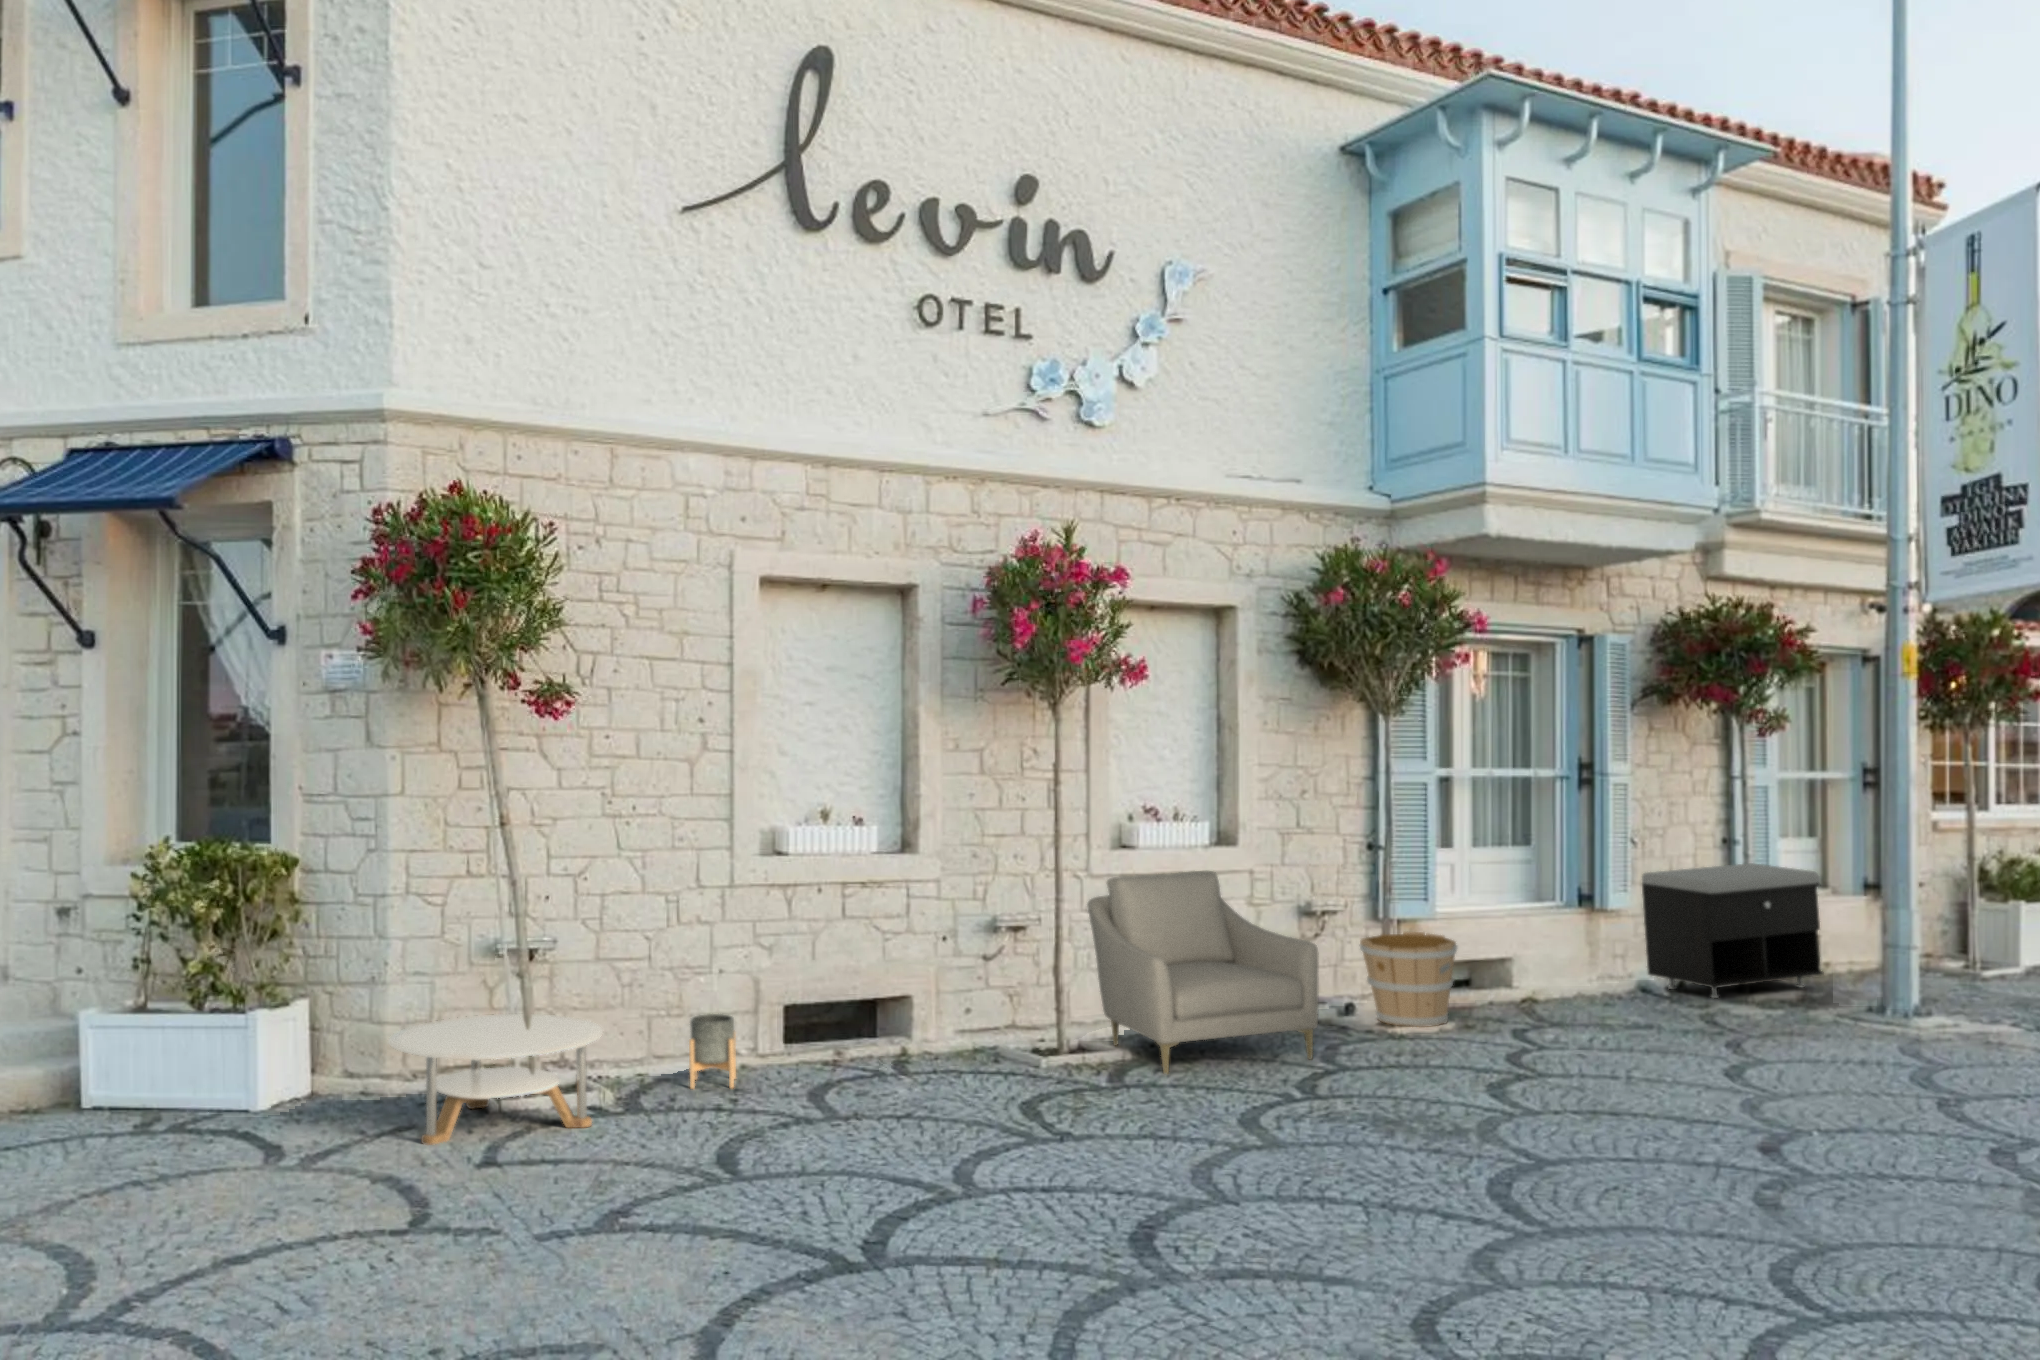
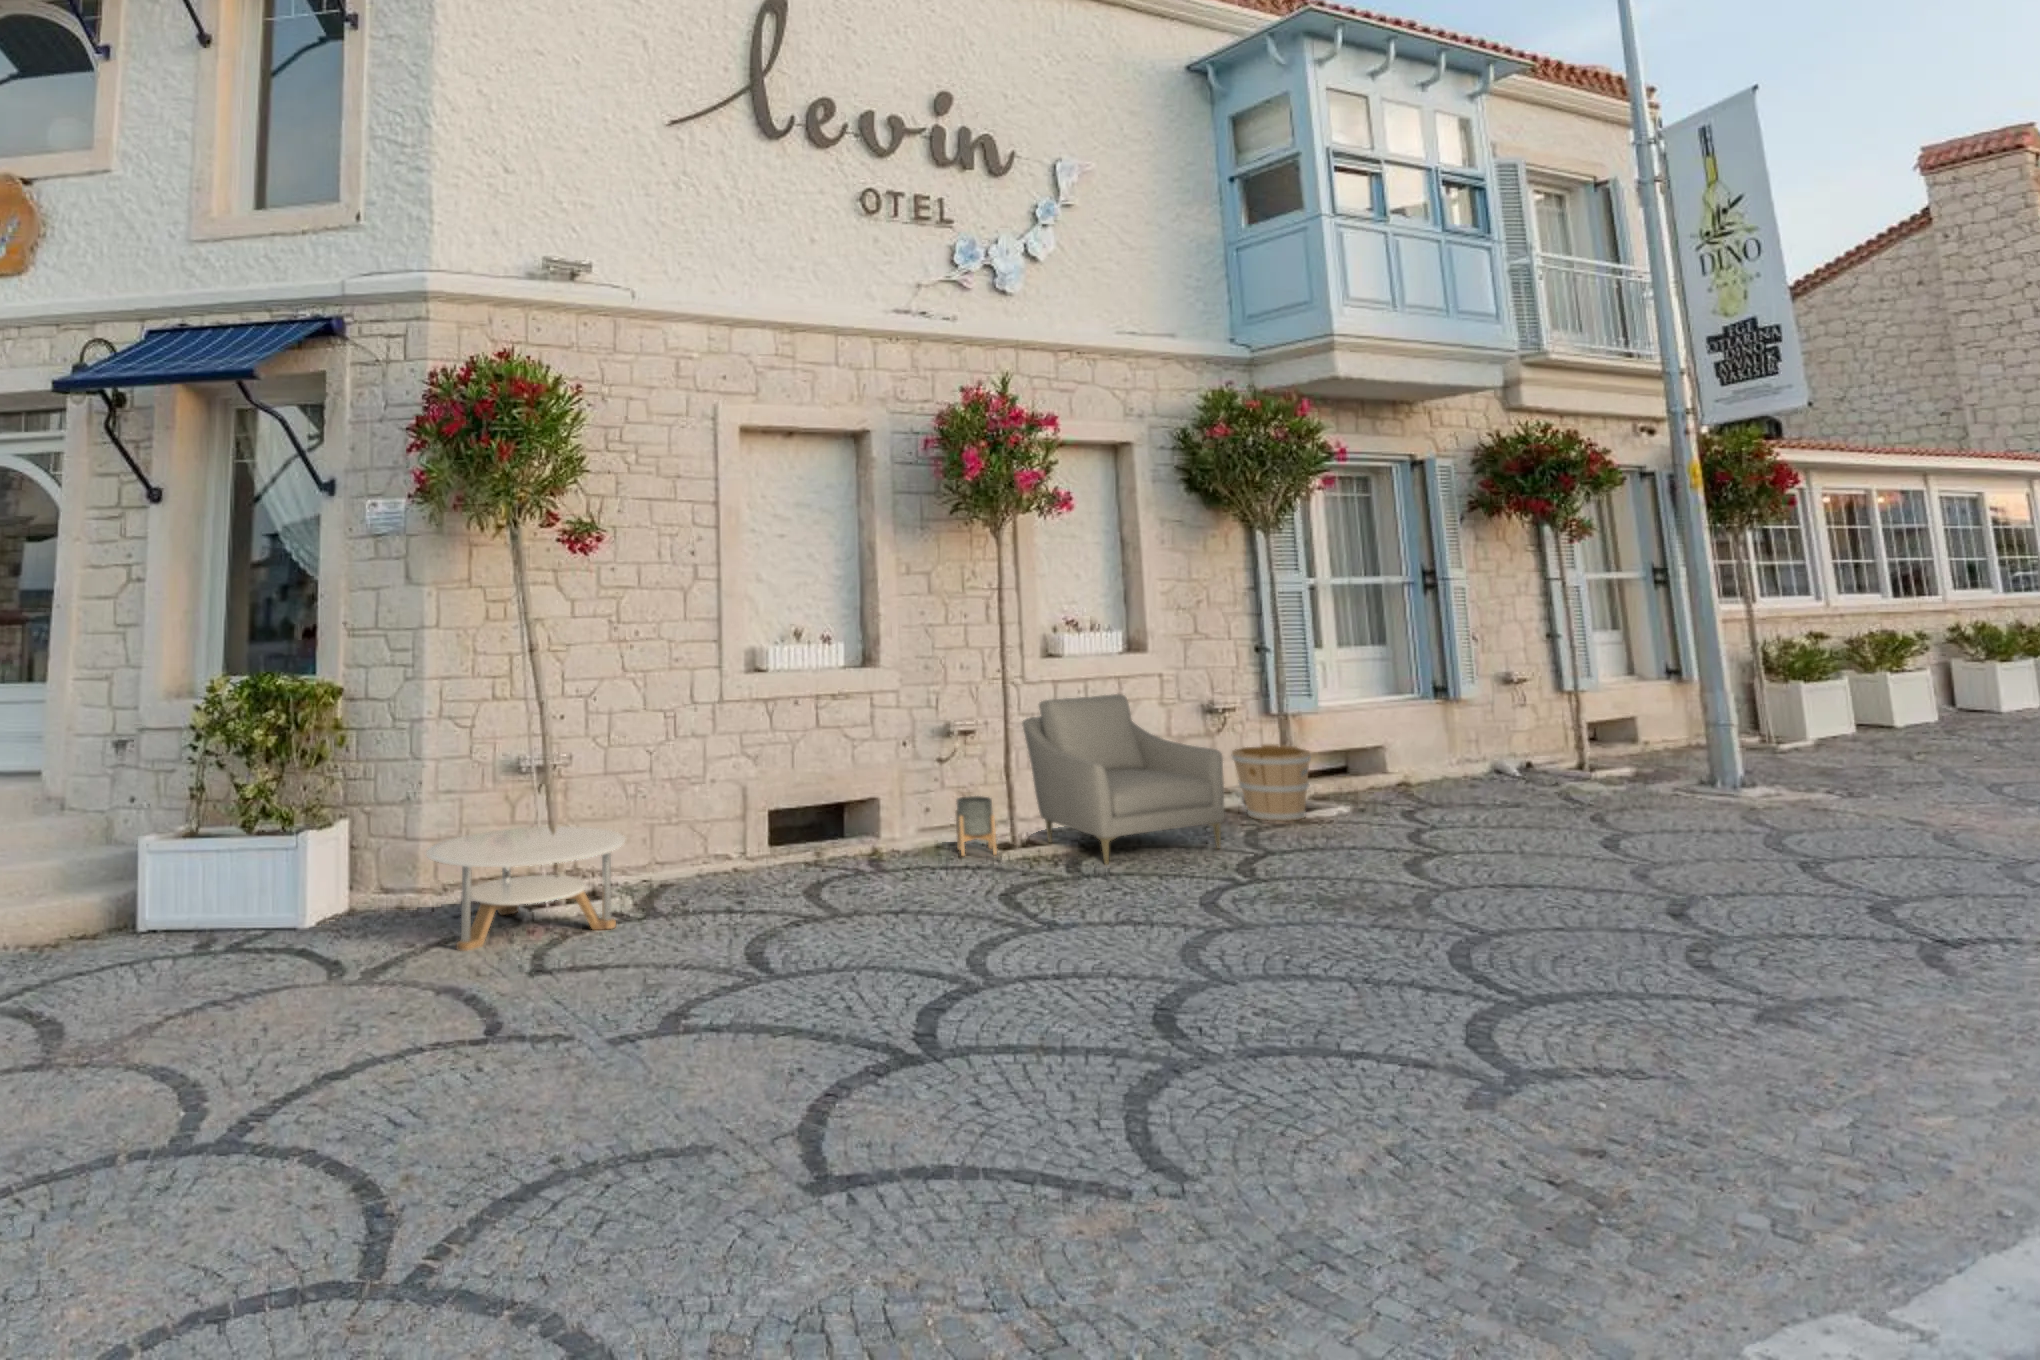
storage bench: present [1642,863,1823,998] -> none [1428,689,1569,793]
planter: present [689,1014,736,1089] -> present [956,796,997,856]

